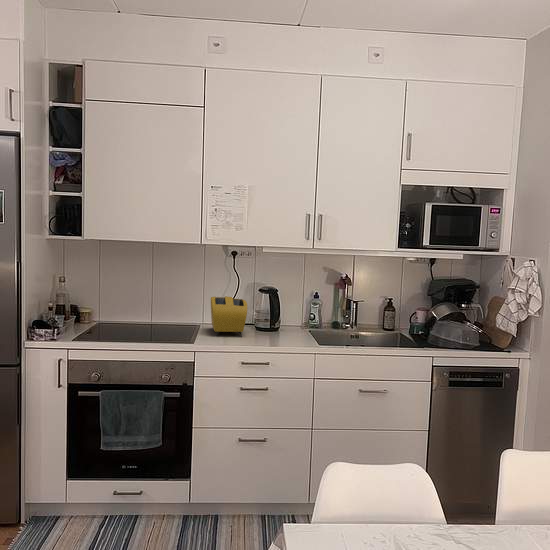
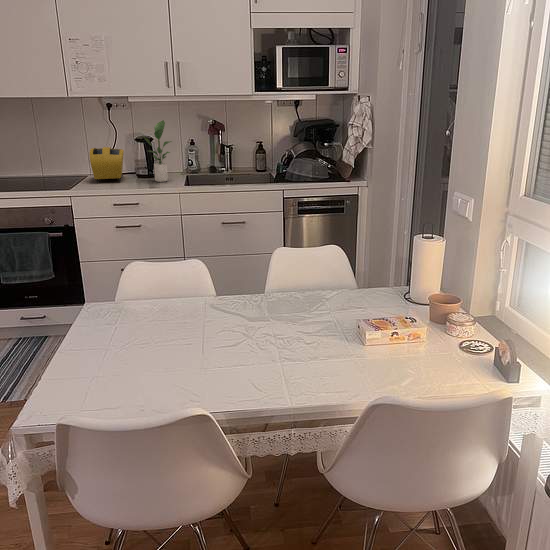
potted plant: none [271,271,303,338] -> present [143,120,172,182]

